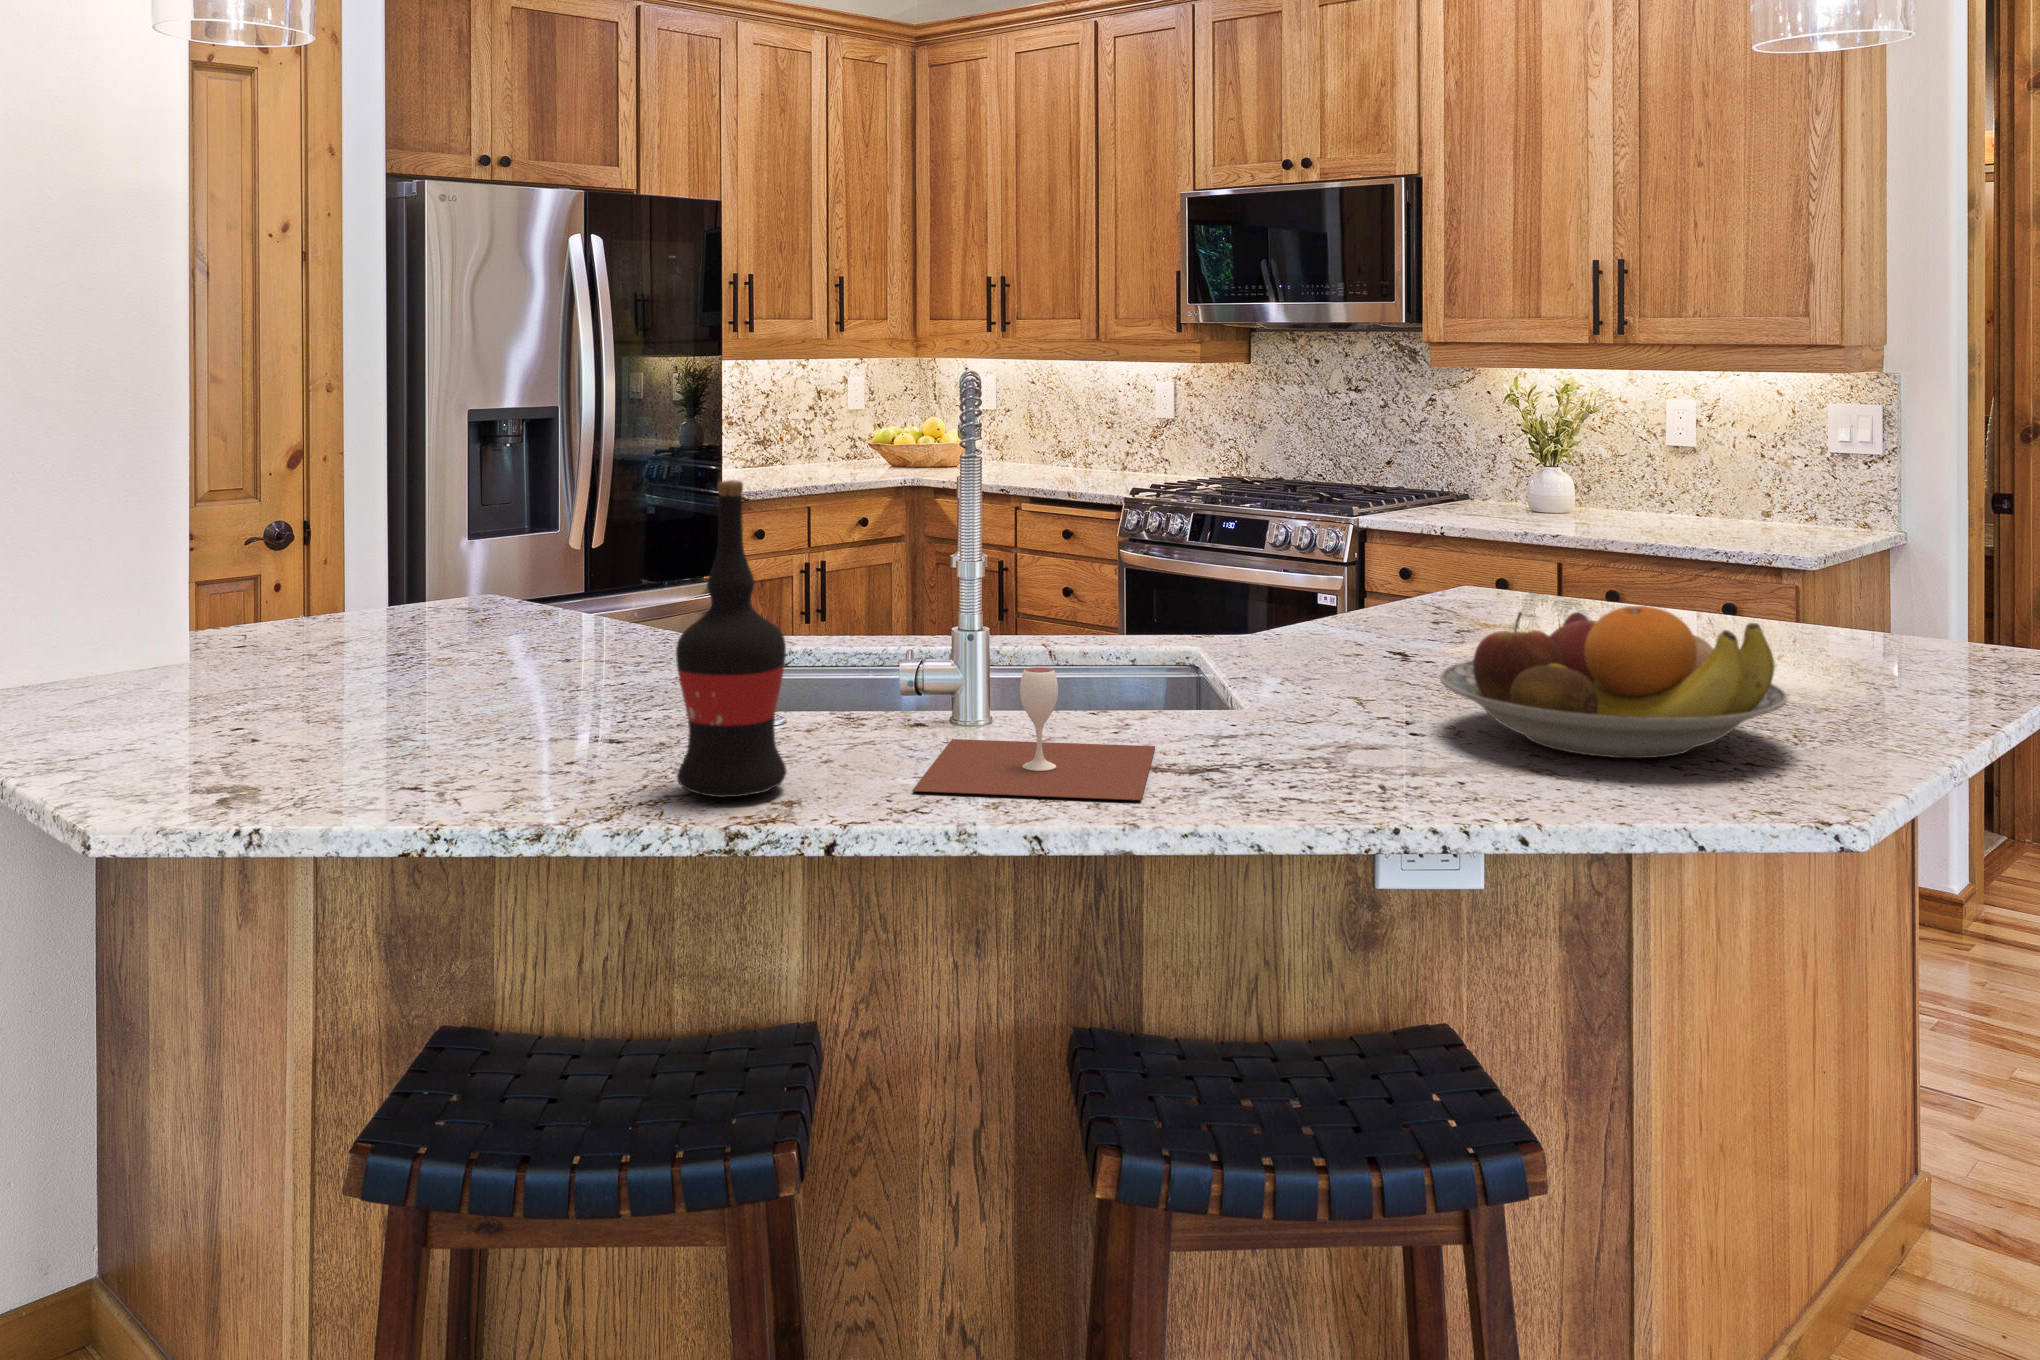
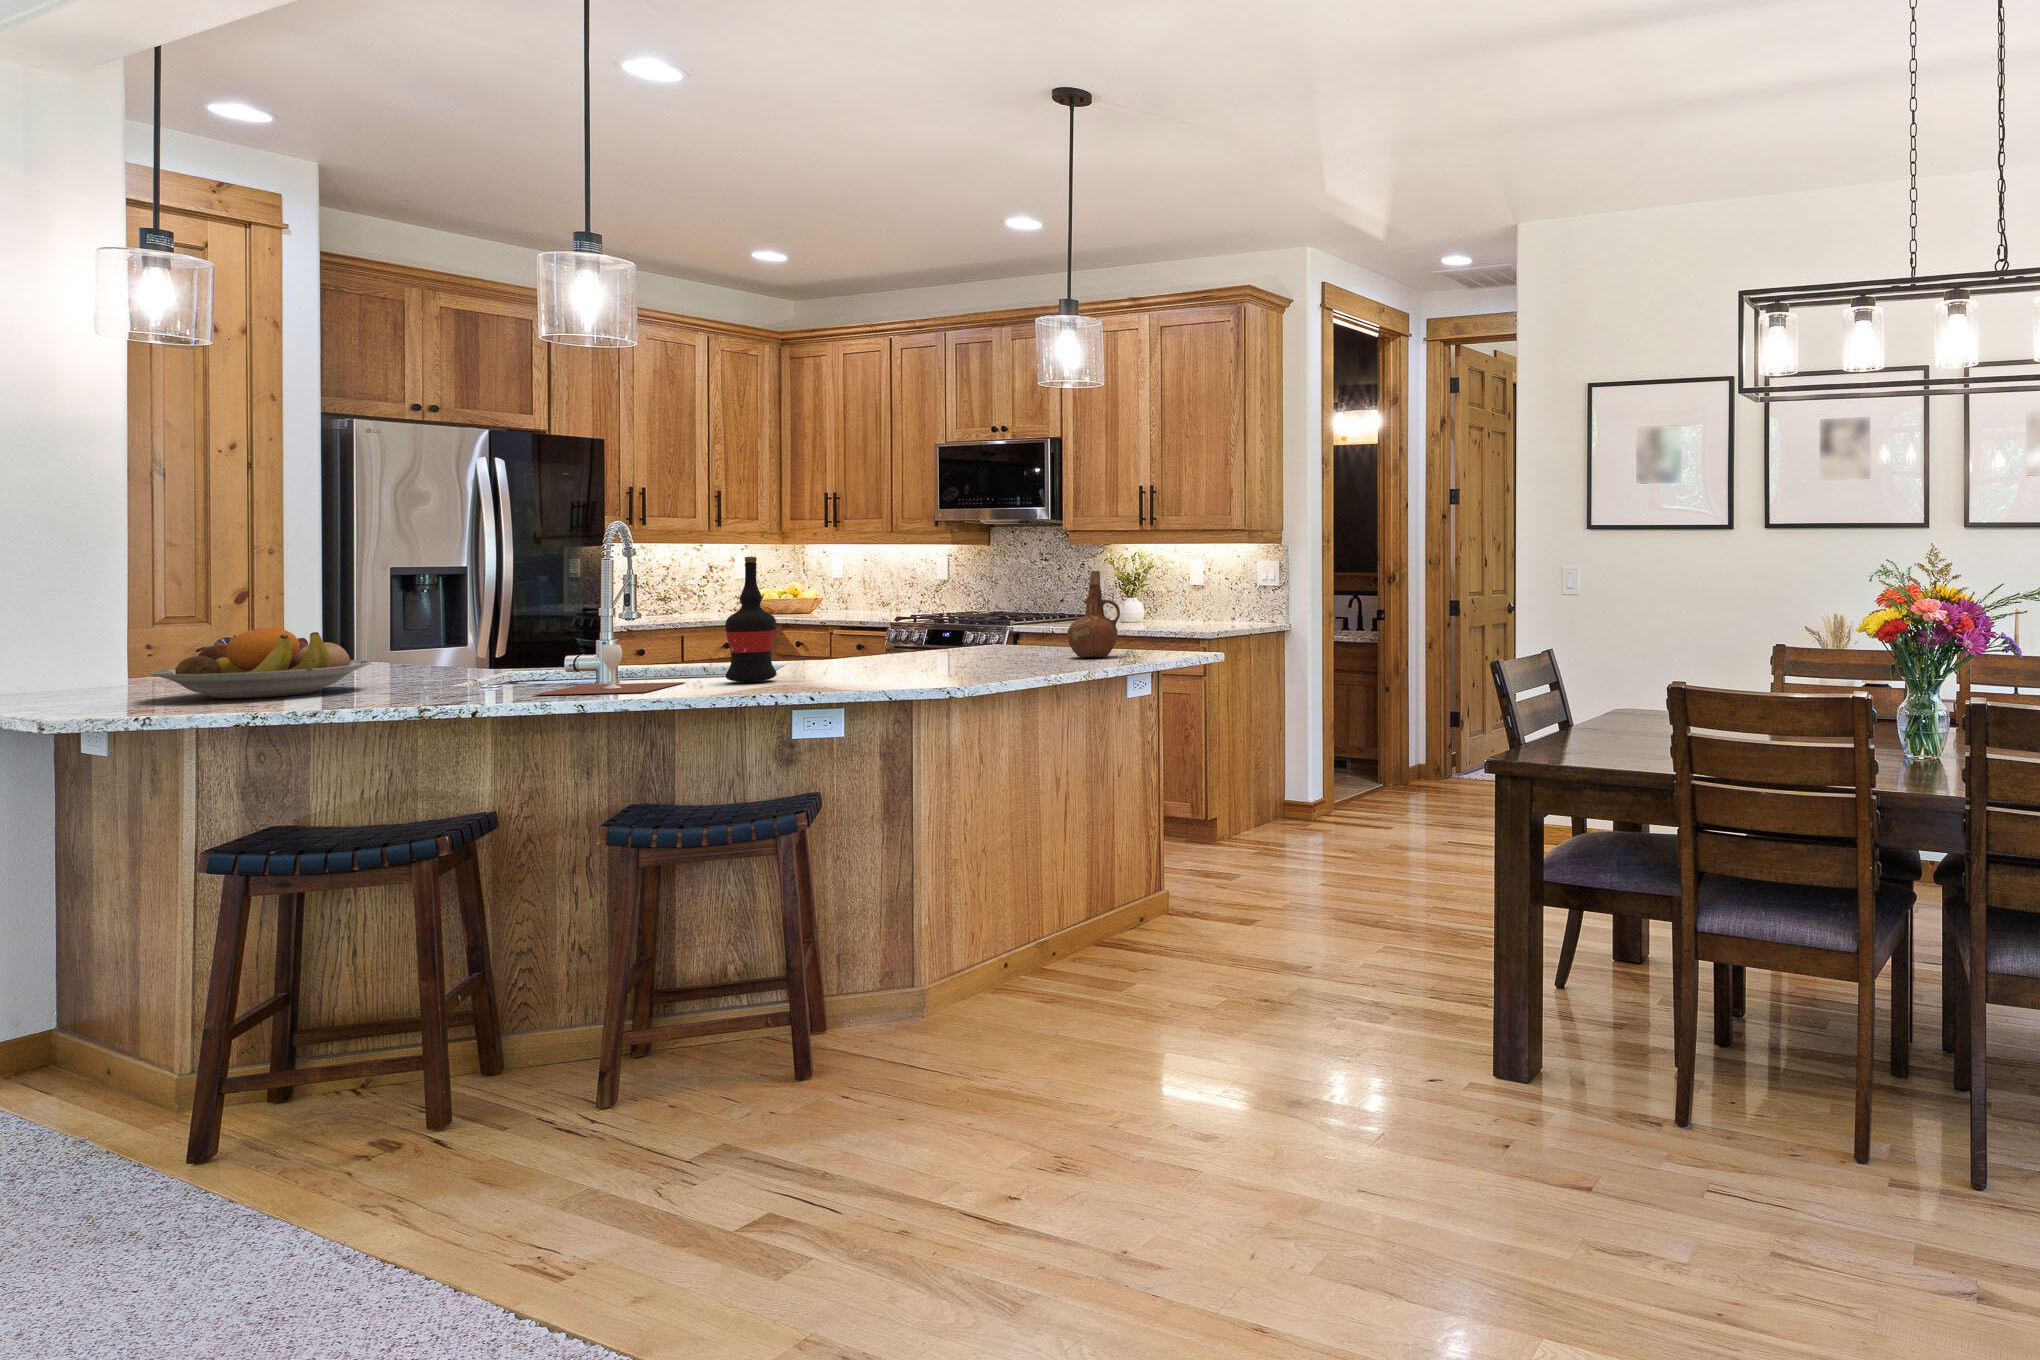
wine bottle: present [676,480,787,797] -> present [725,557,777,682]
ceramic pitcher: none [1831,482,1958,687] -> present [1067,571,1120,657]
fruit bowl: present [1440,606,1787,758] -> present [151,628,371,698]

